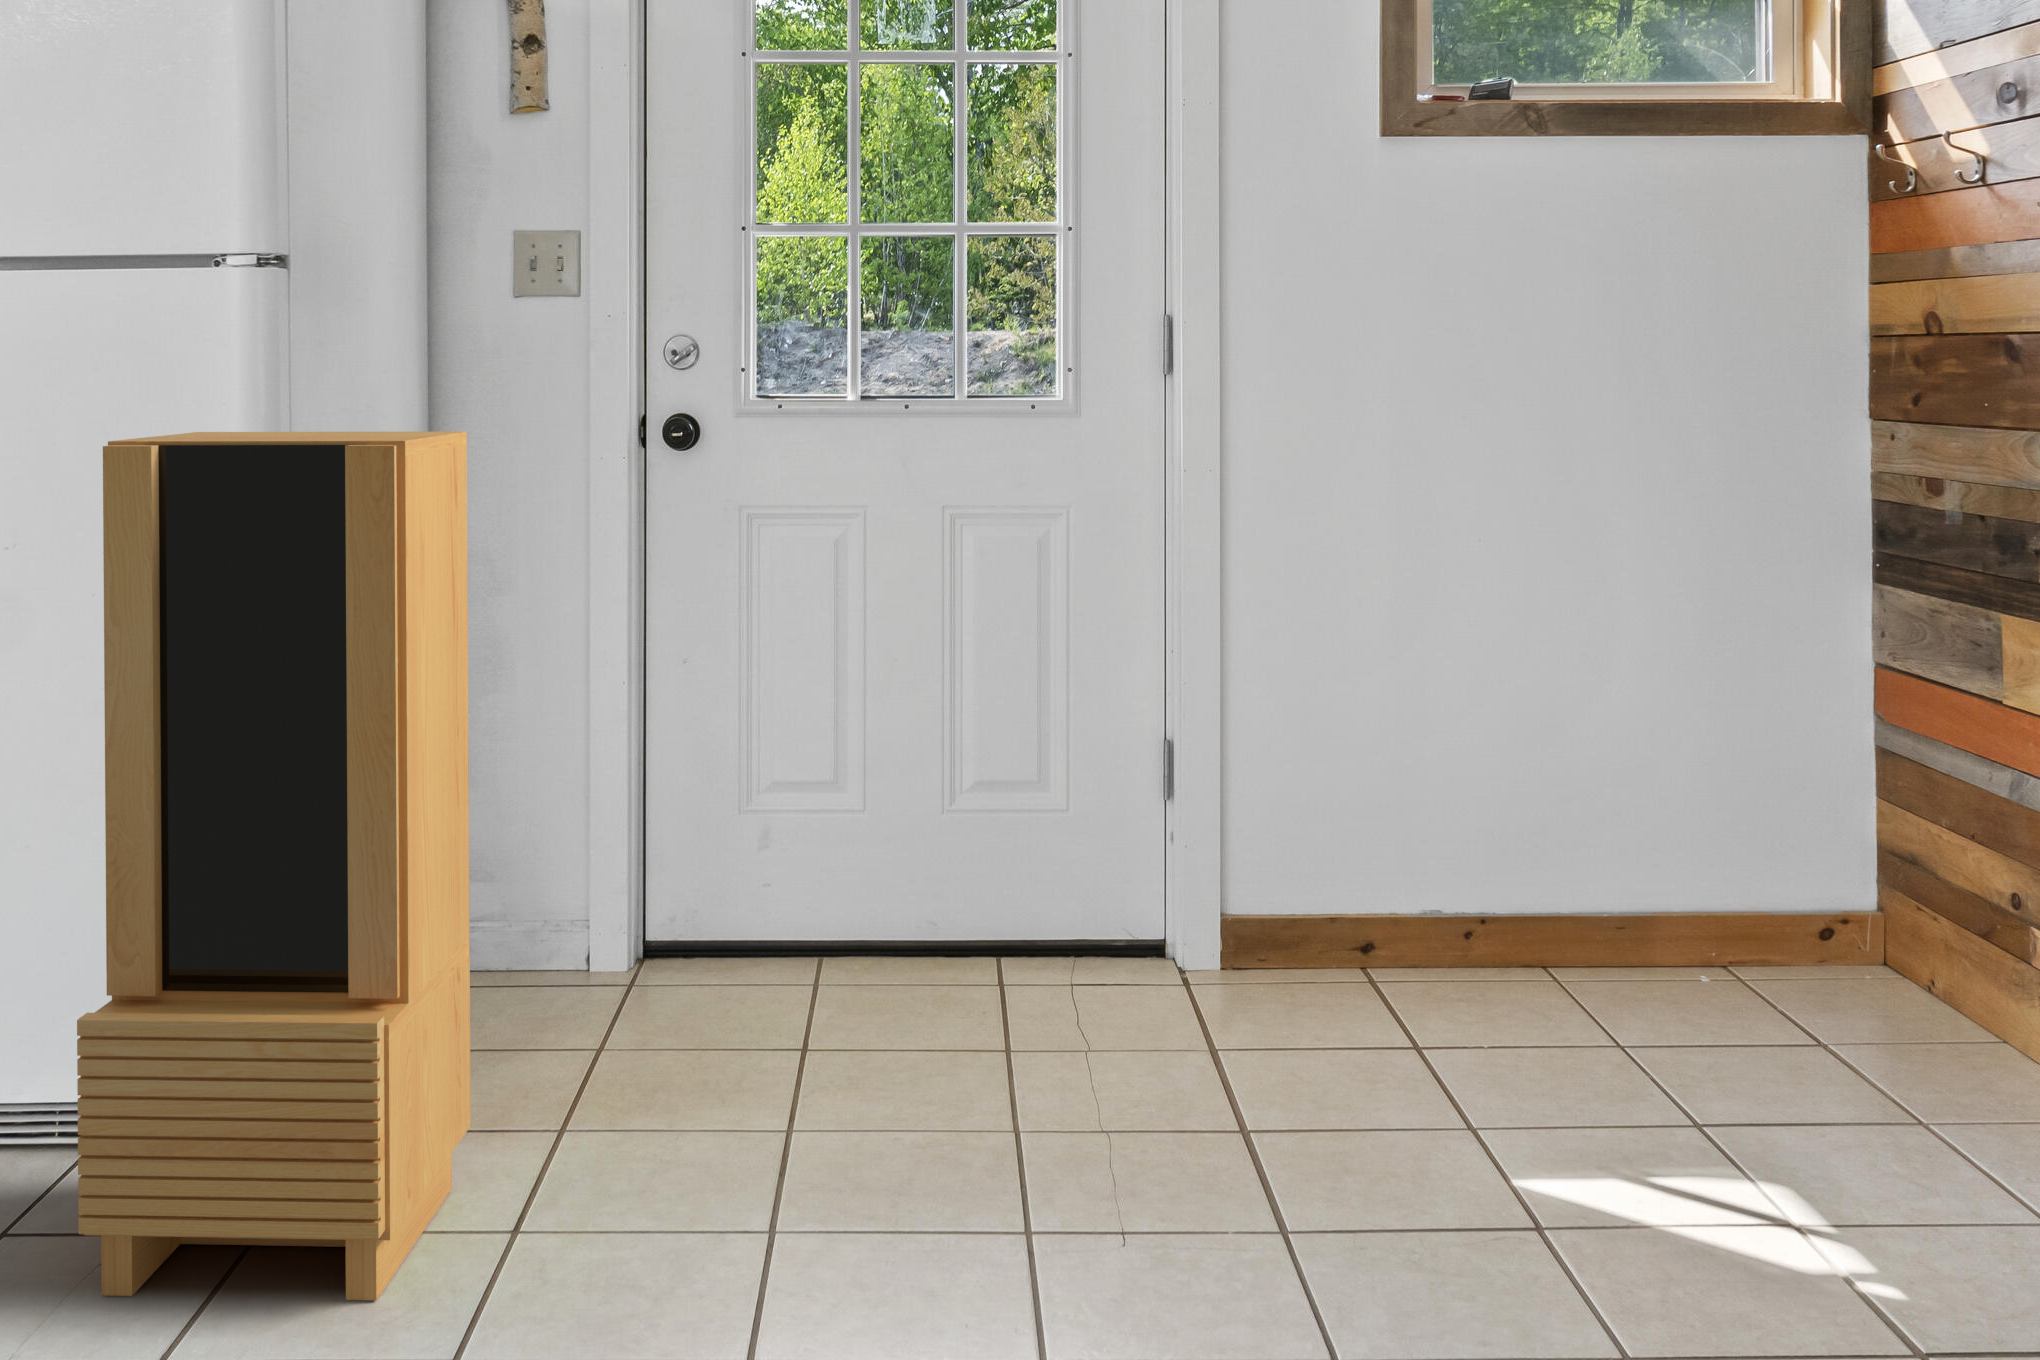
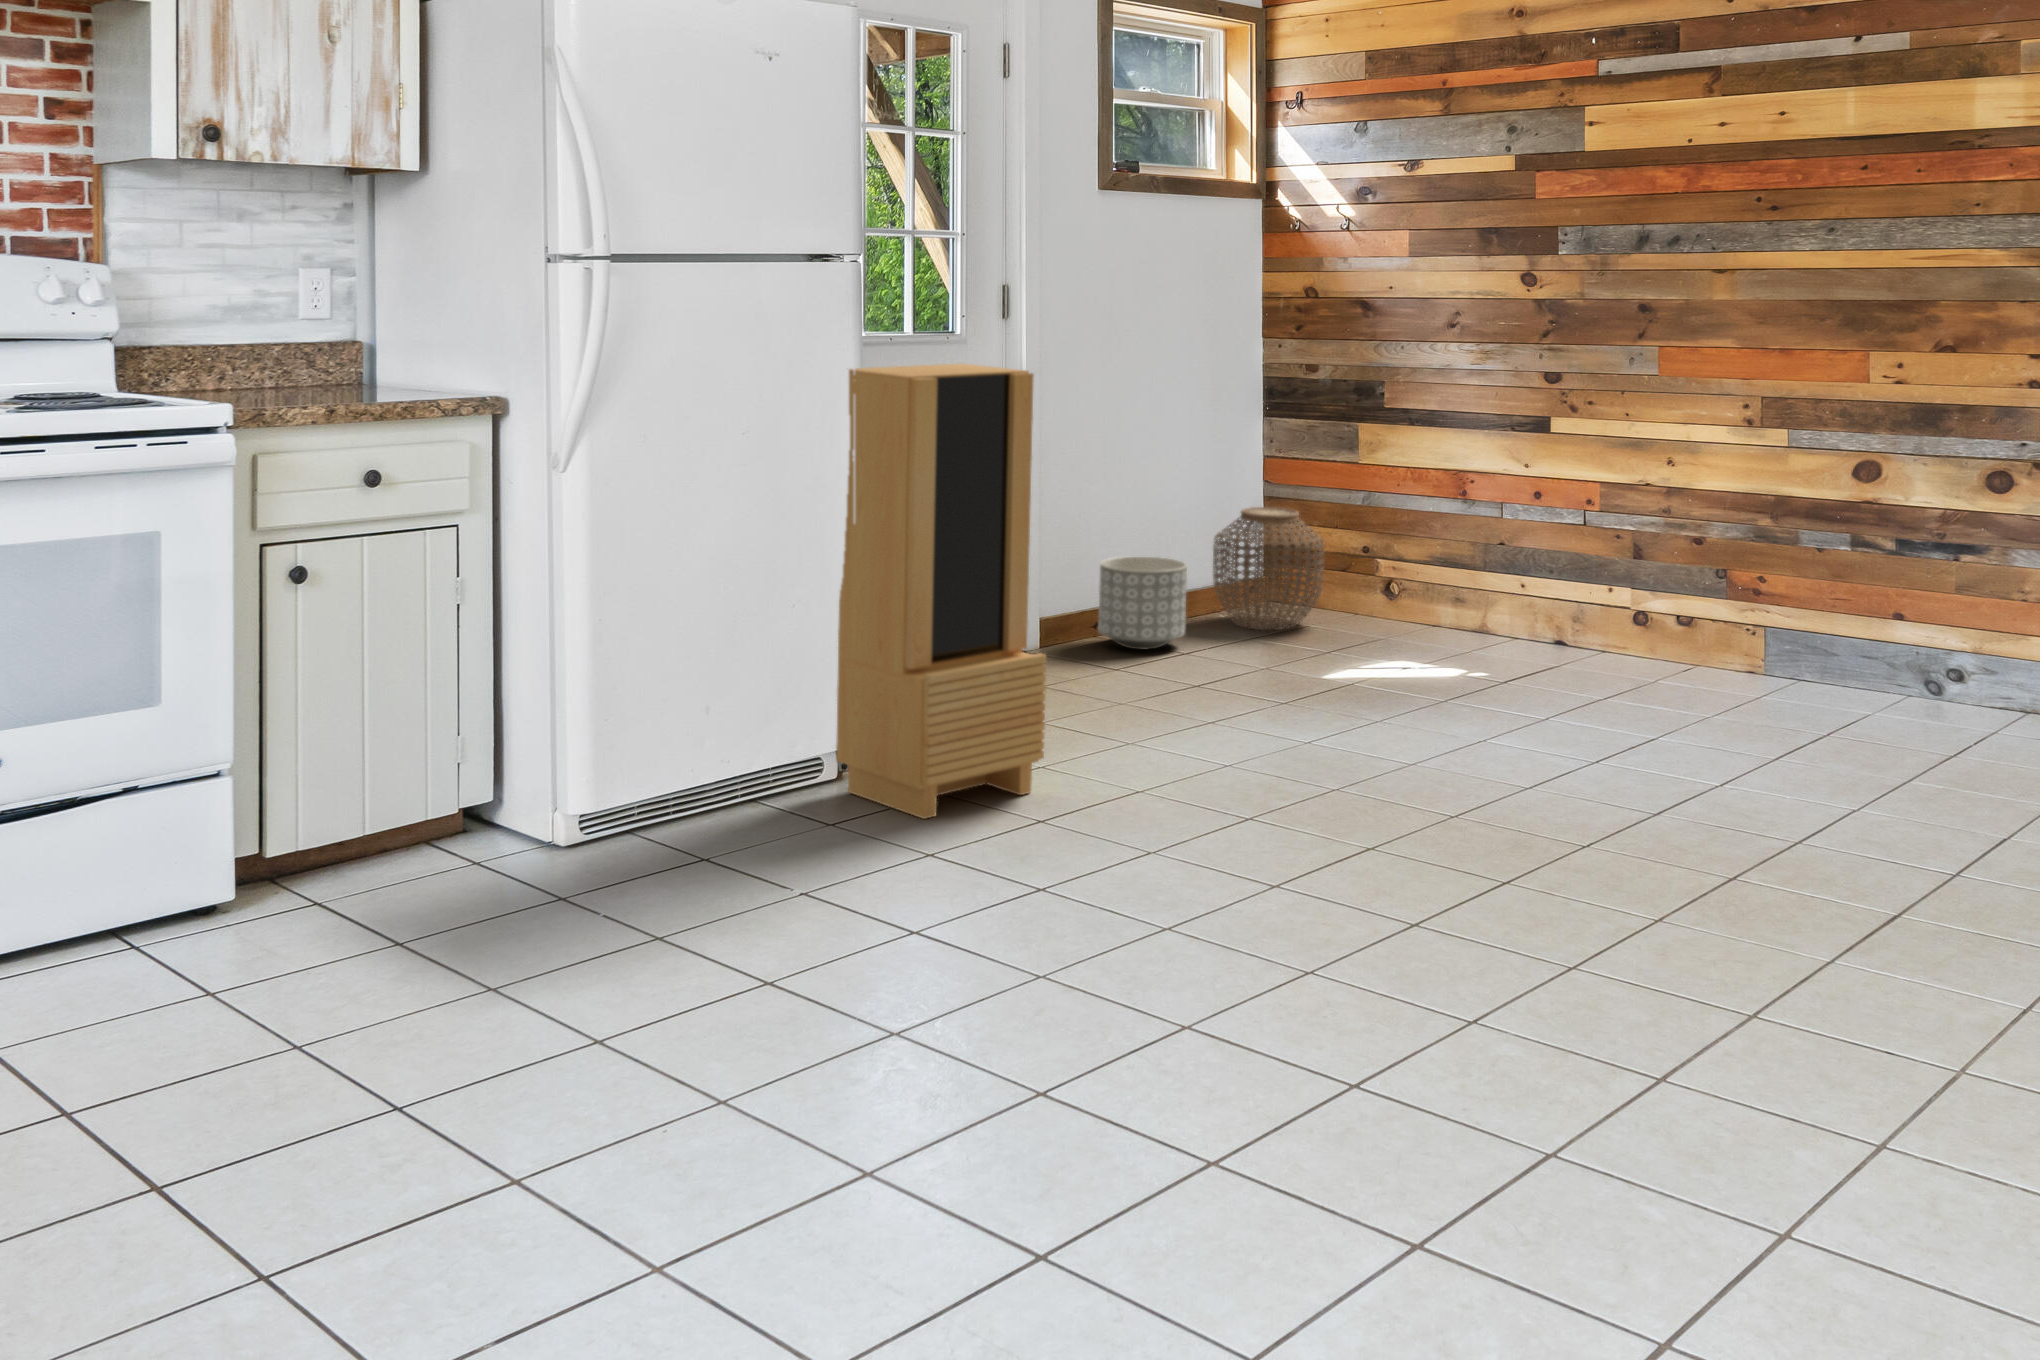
woven basket: none [1633,766,1880,1033] -> present [1213,507,1324,630]
planter: none [1316,825,1486,1015] -> present [1098,556,1187,650]

